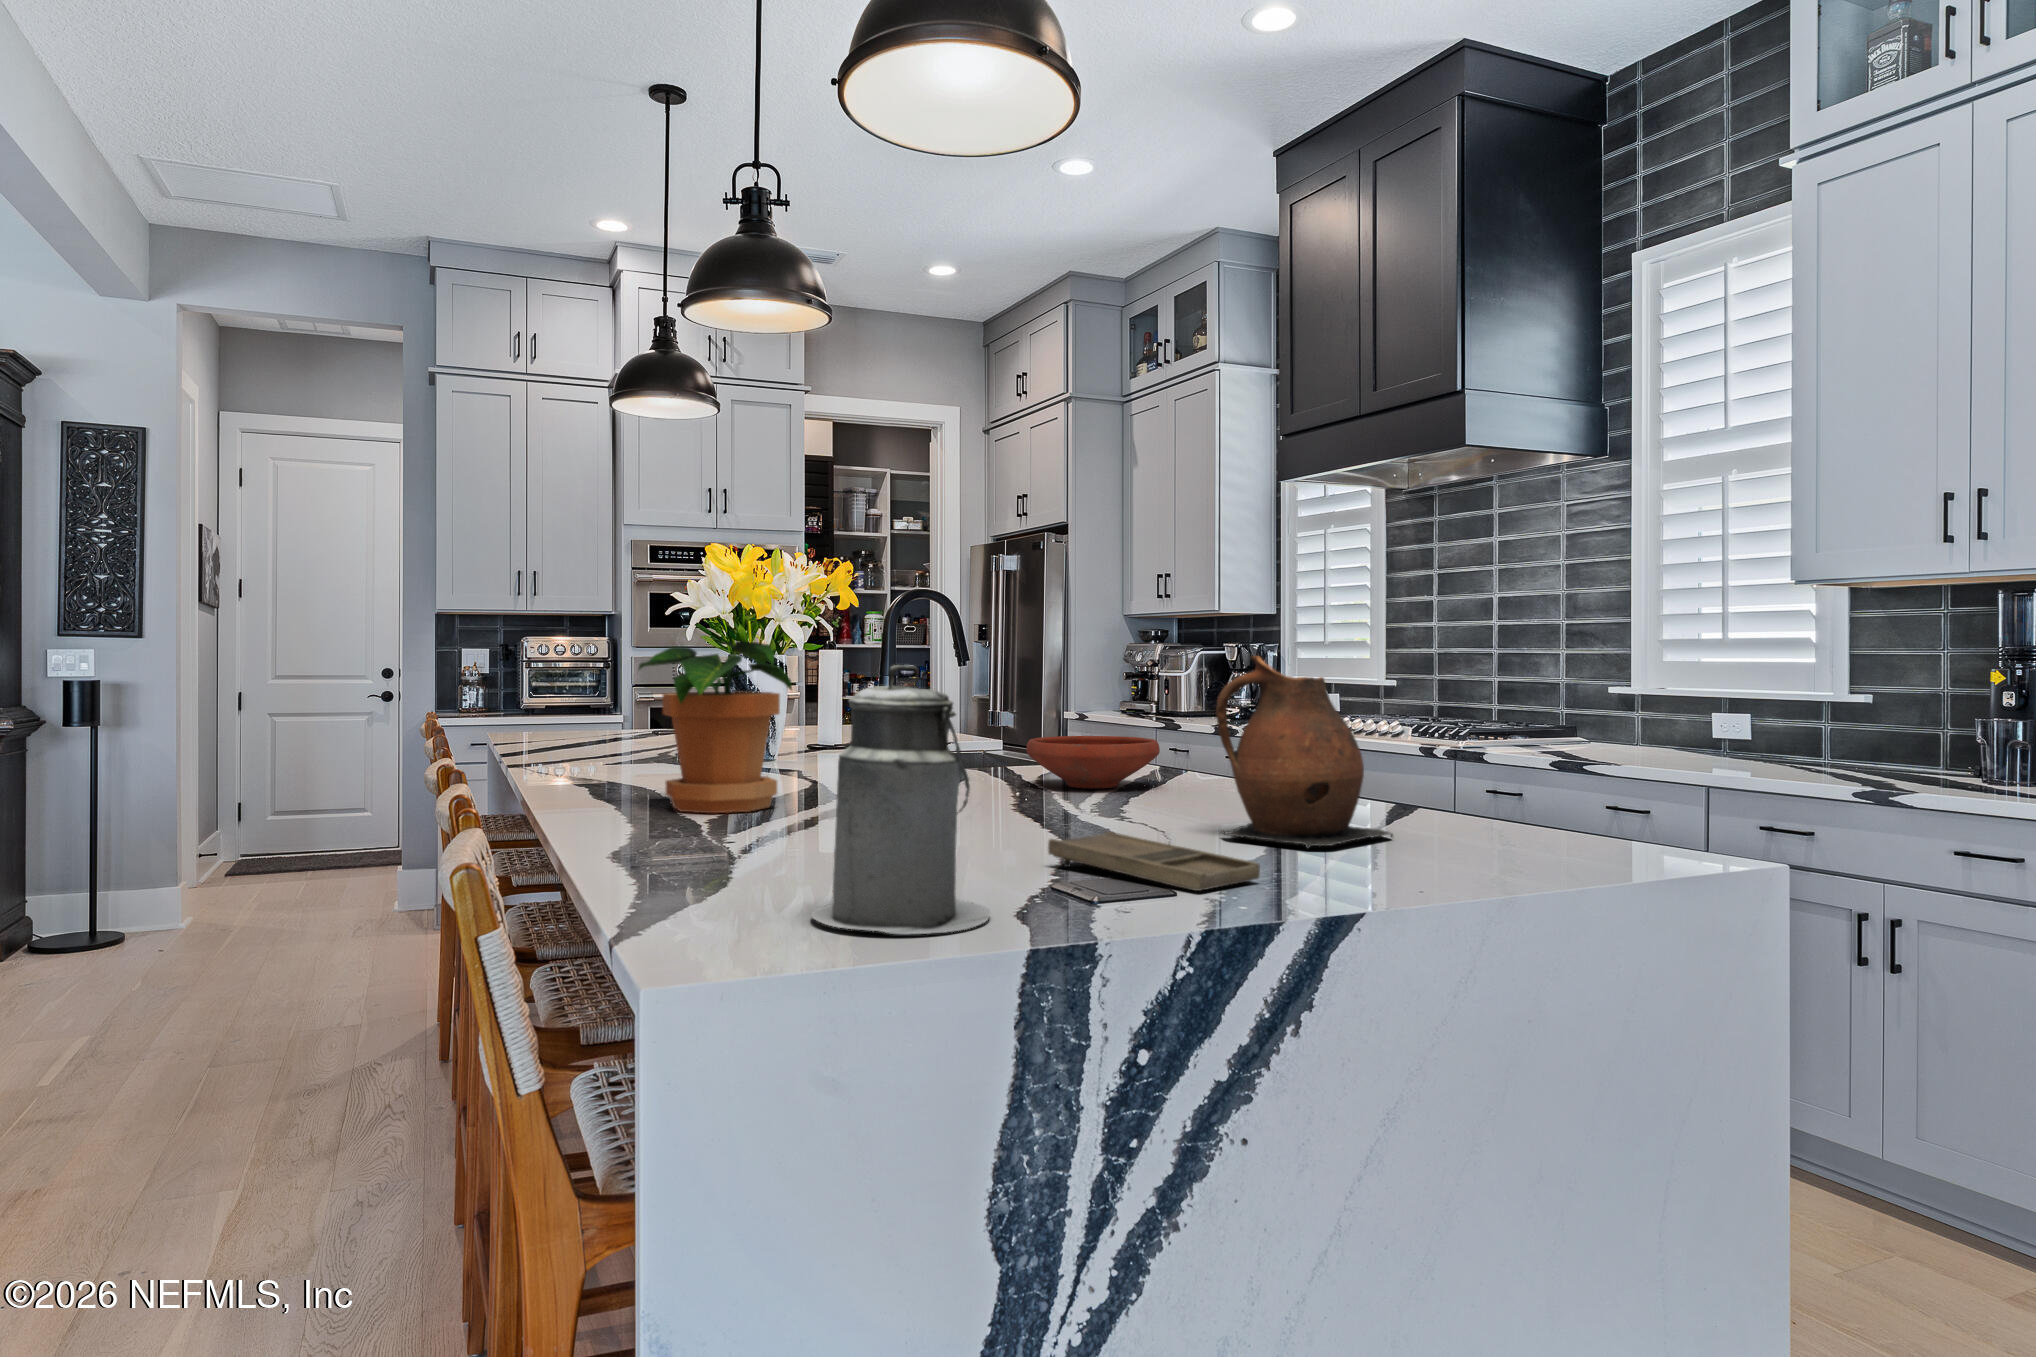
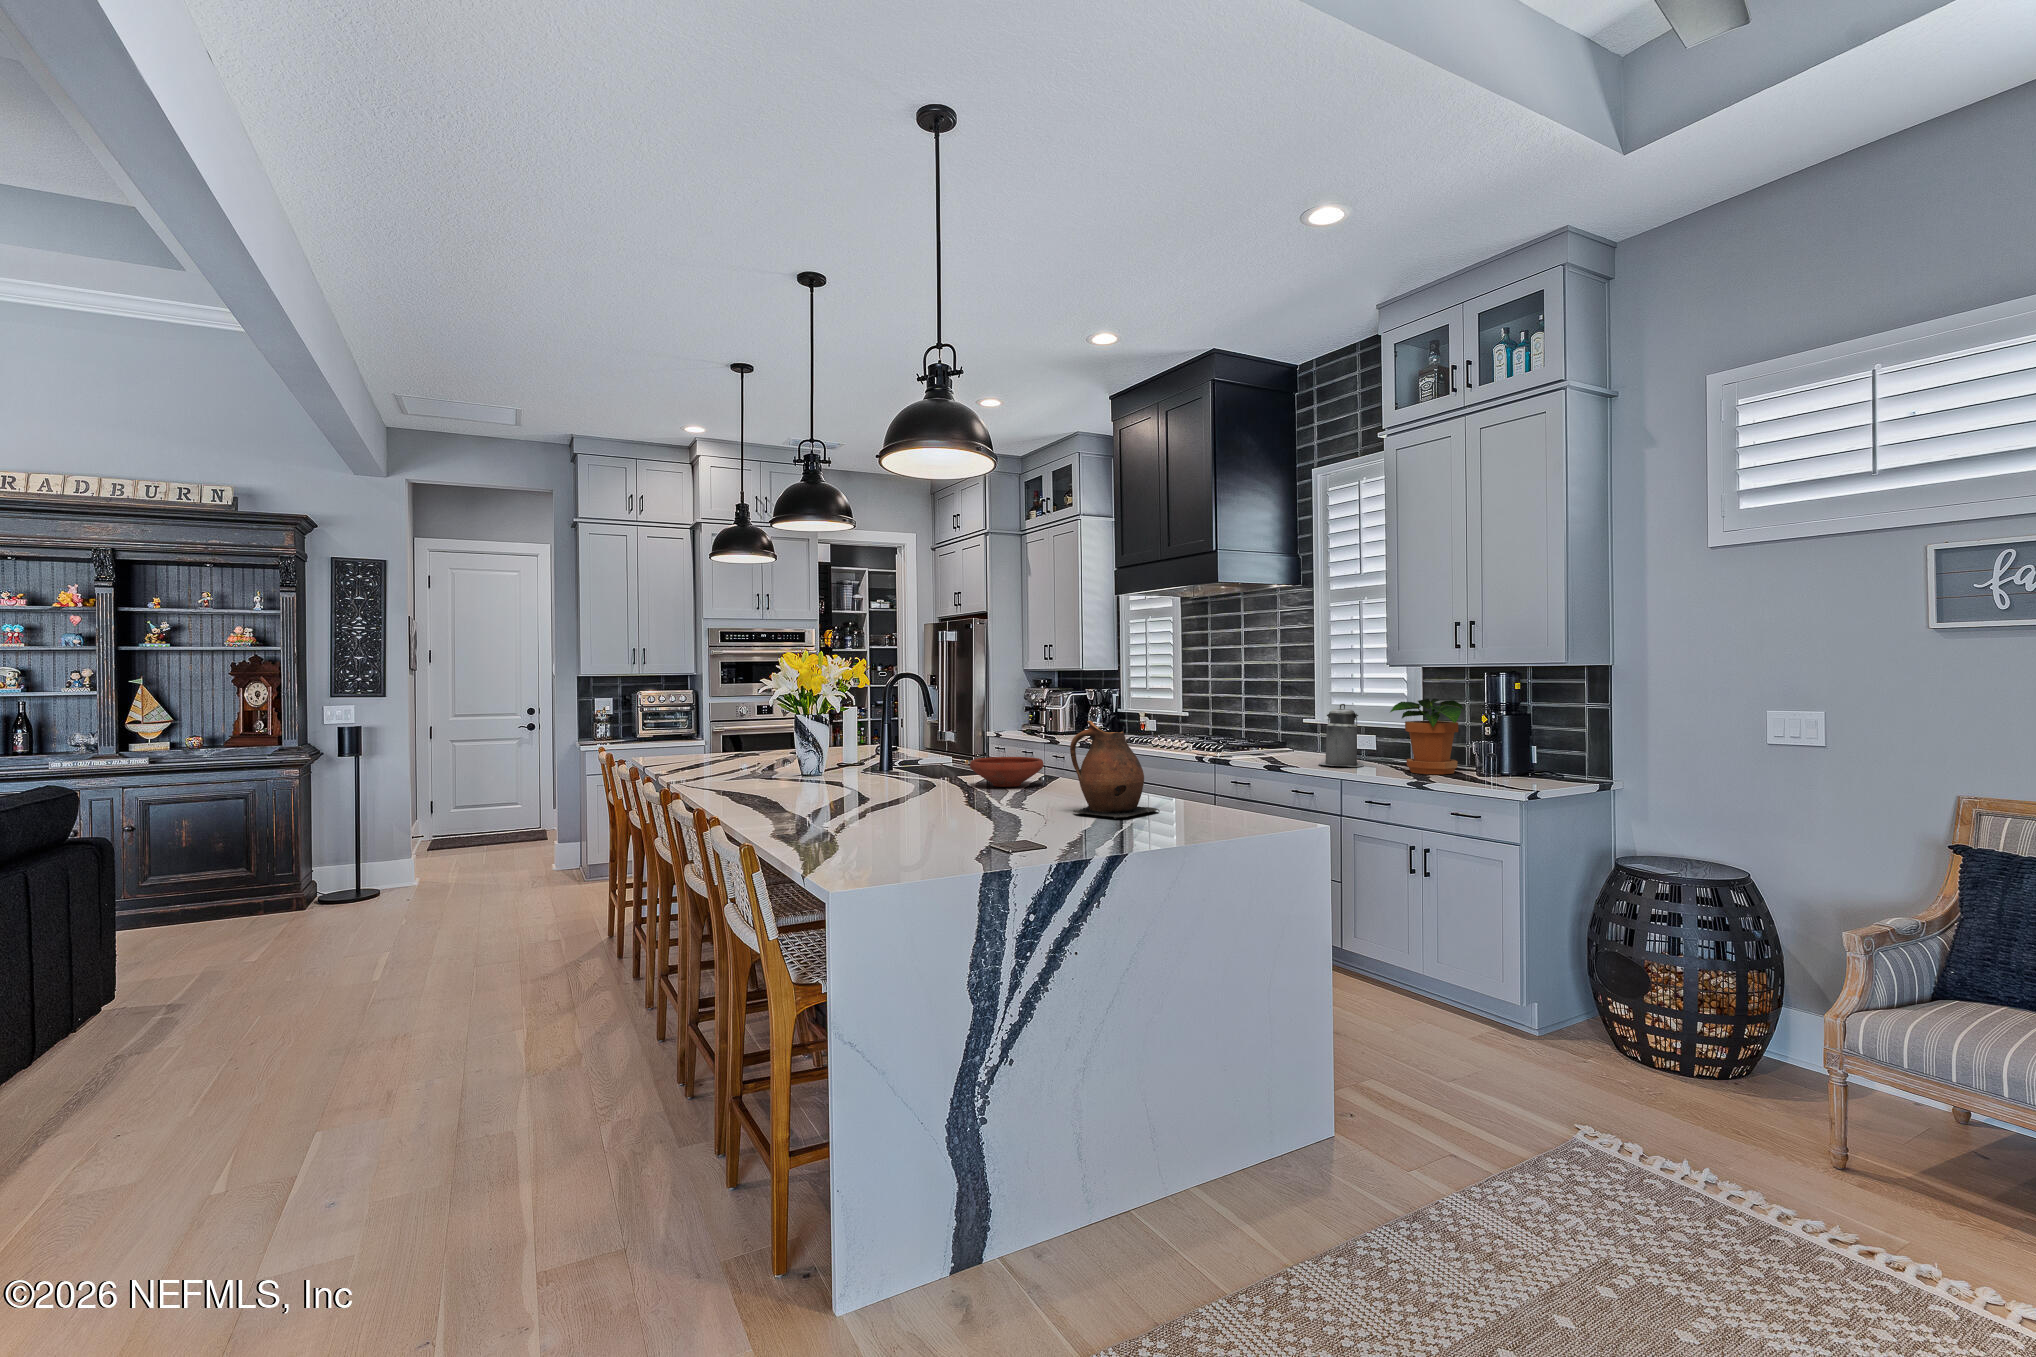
potted plant: present [639,641,792,813] -> present [1390,699,1463,774]
canister: present [811,665,990,934] -> present [1319,704,1364,767]
tray: present [1048,831,1260,891] -> none [987,813,1088,840]

